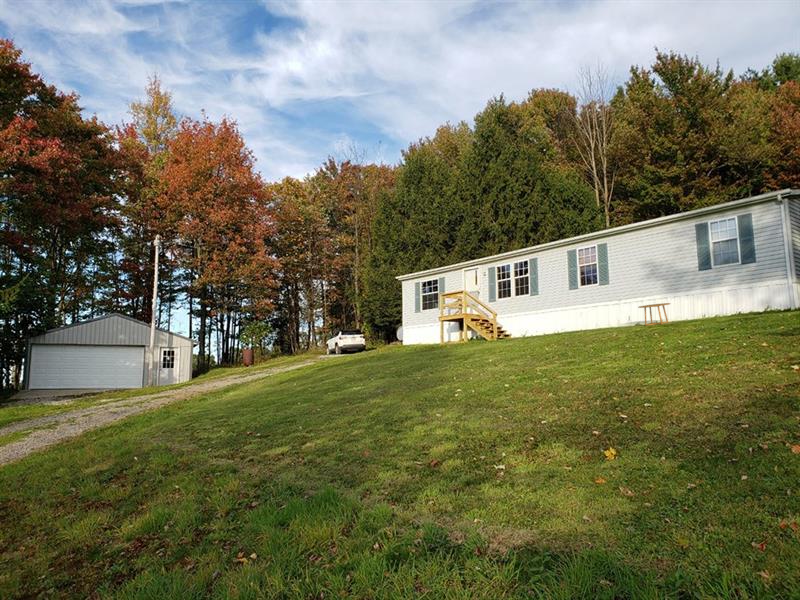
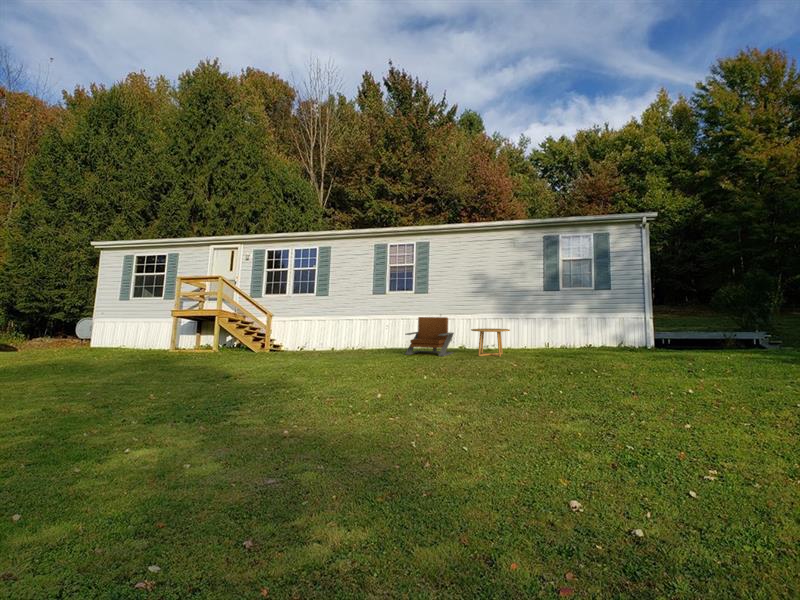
lounge chair: none [589,300,631,330] -> present [405,317,454,356]

